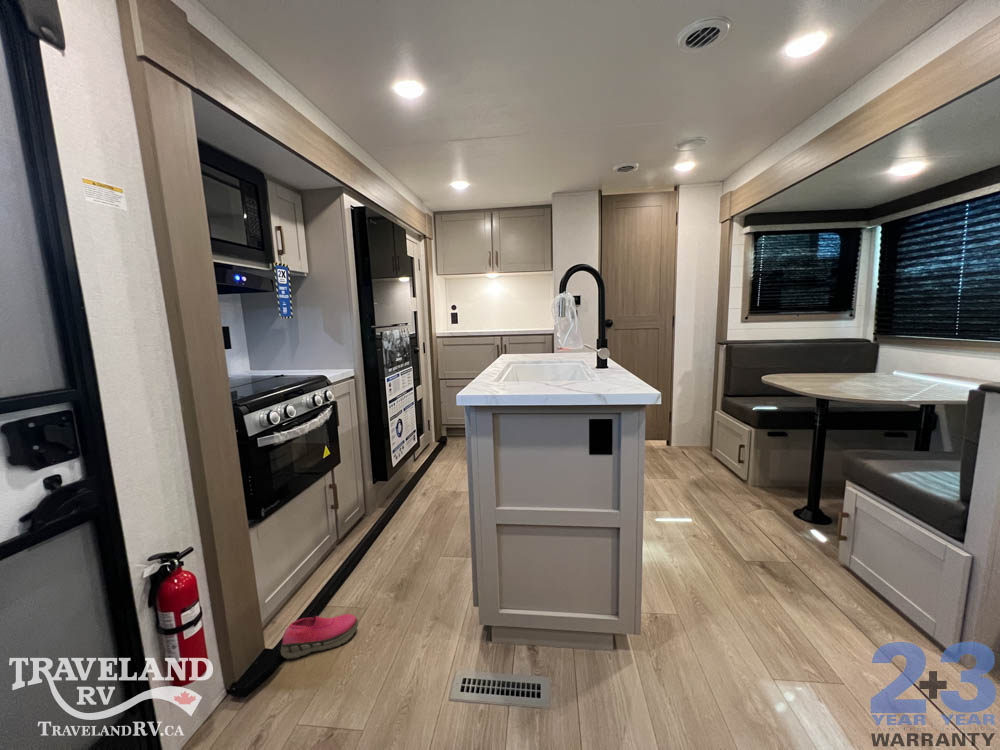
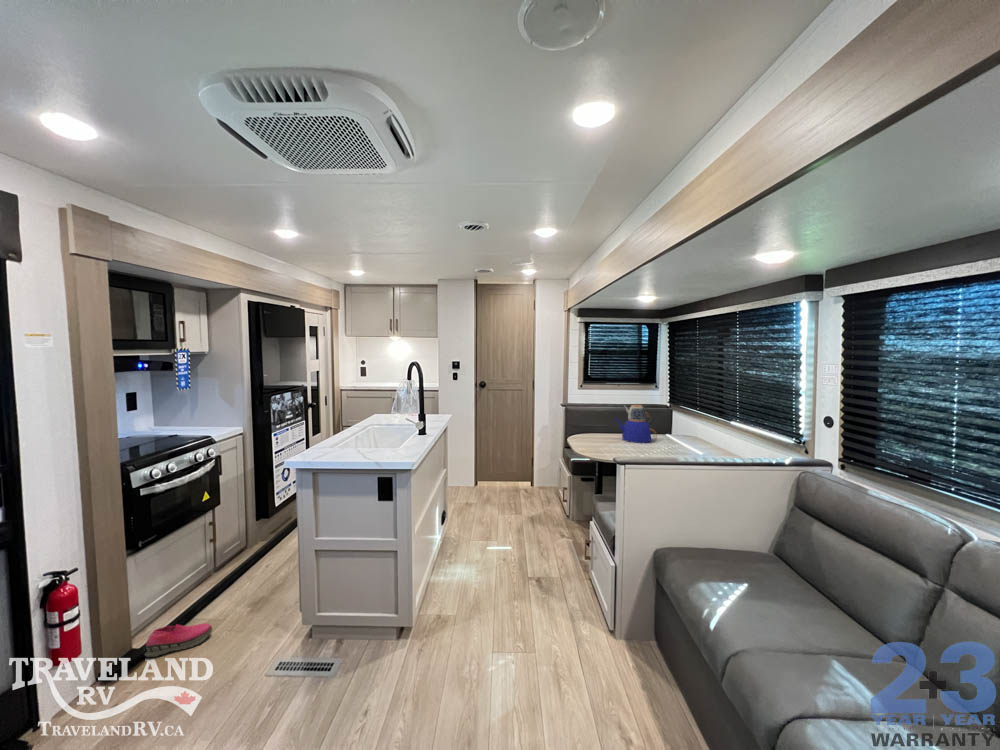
teapot: none [834,328,897,383] -> present [616,405,654,443]

